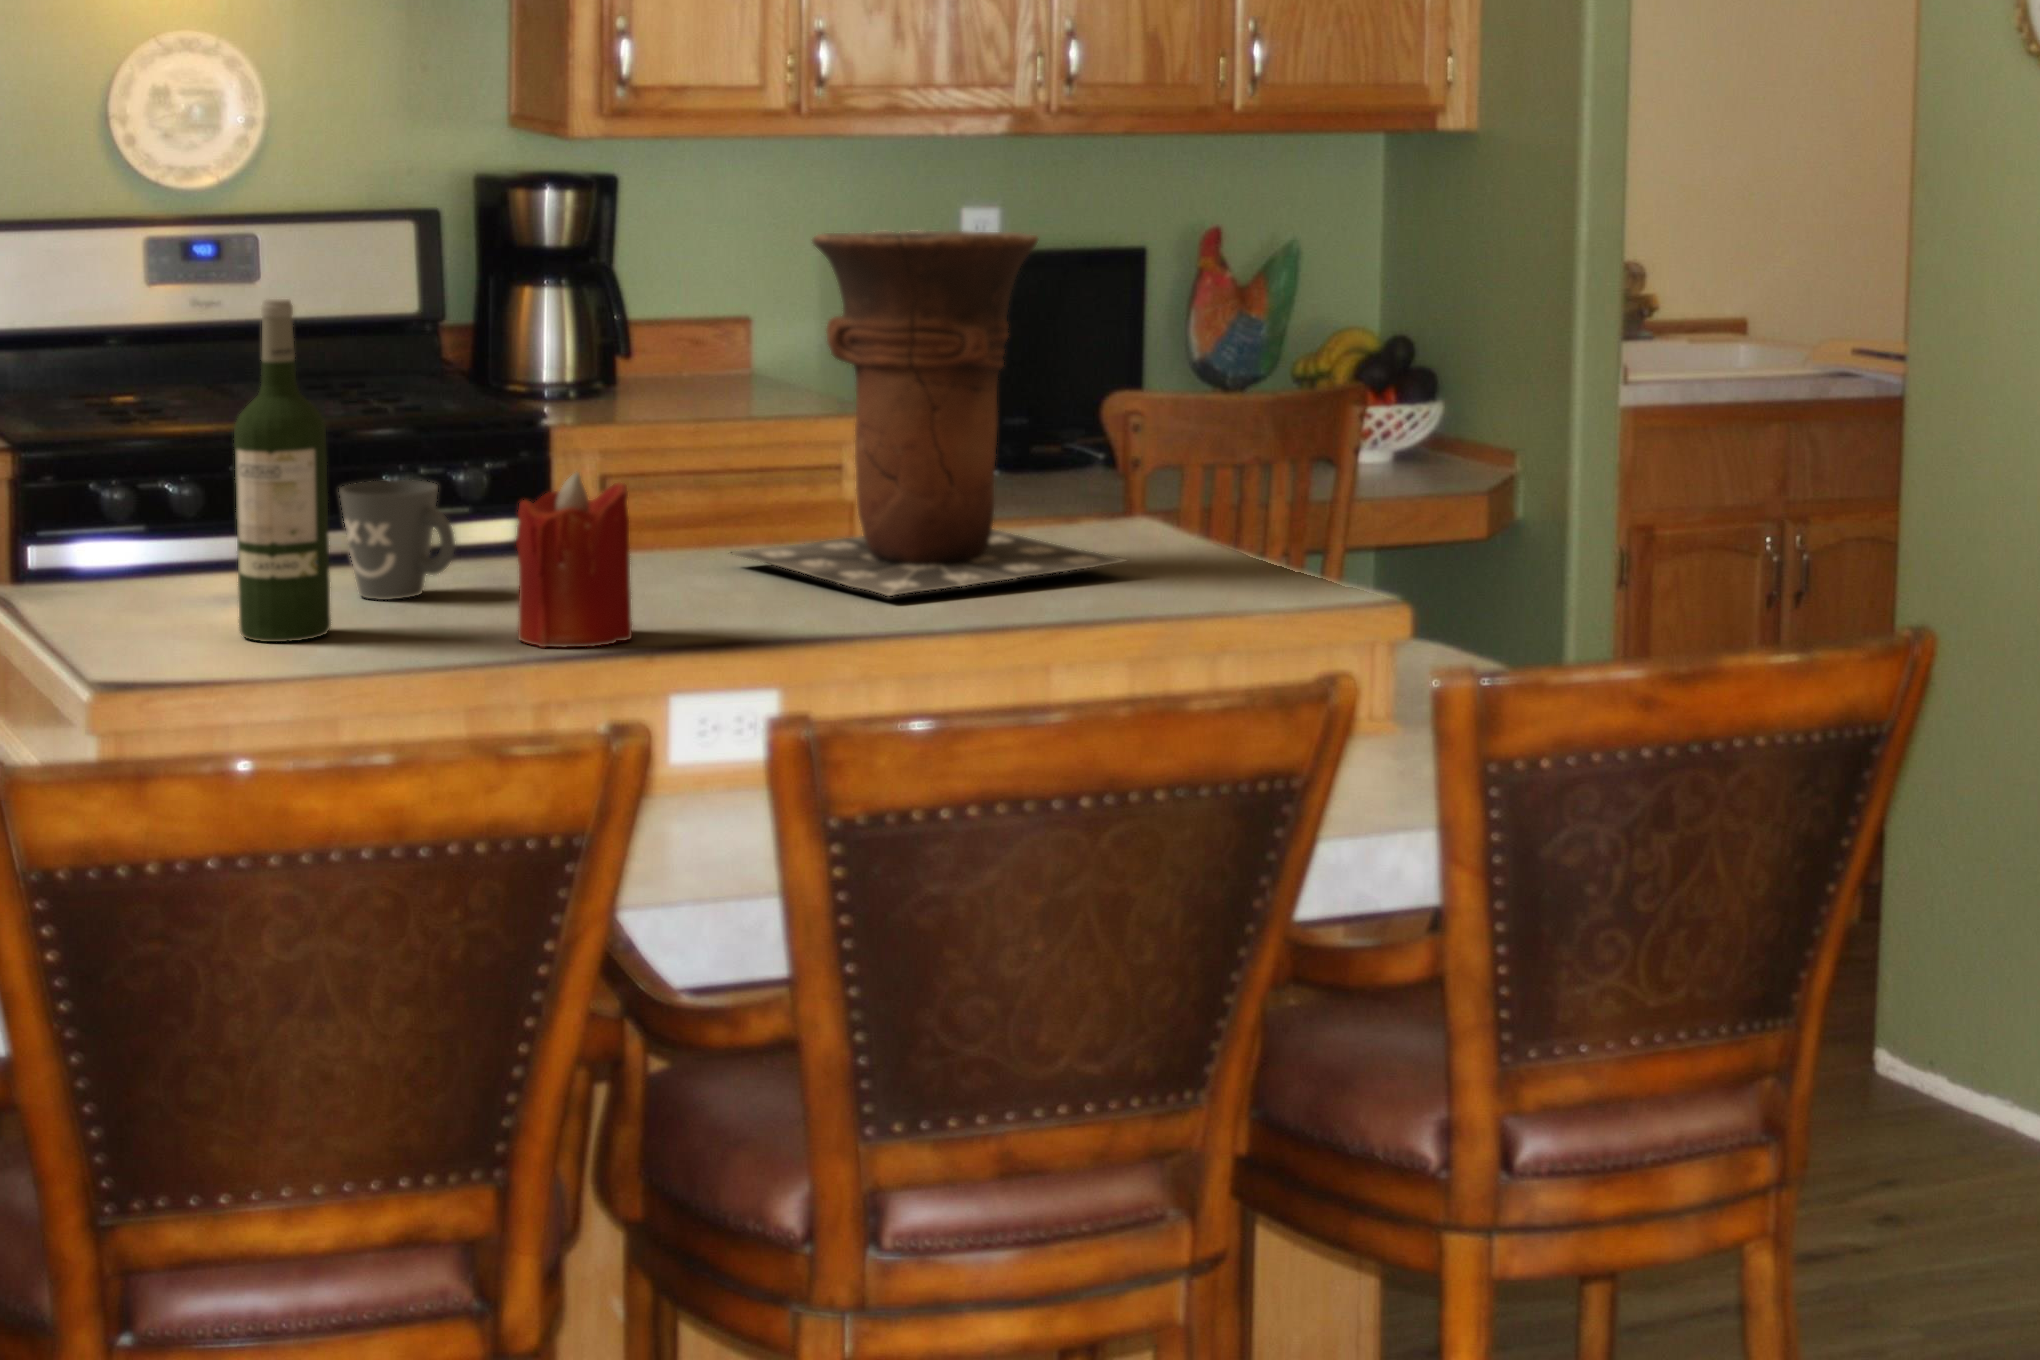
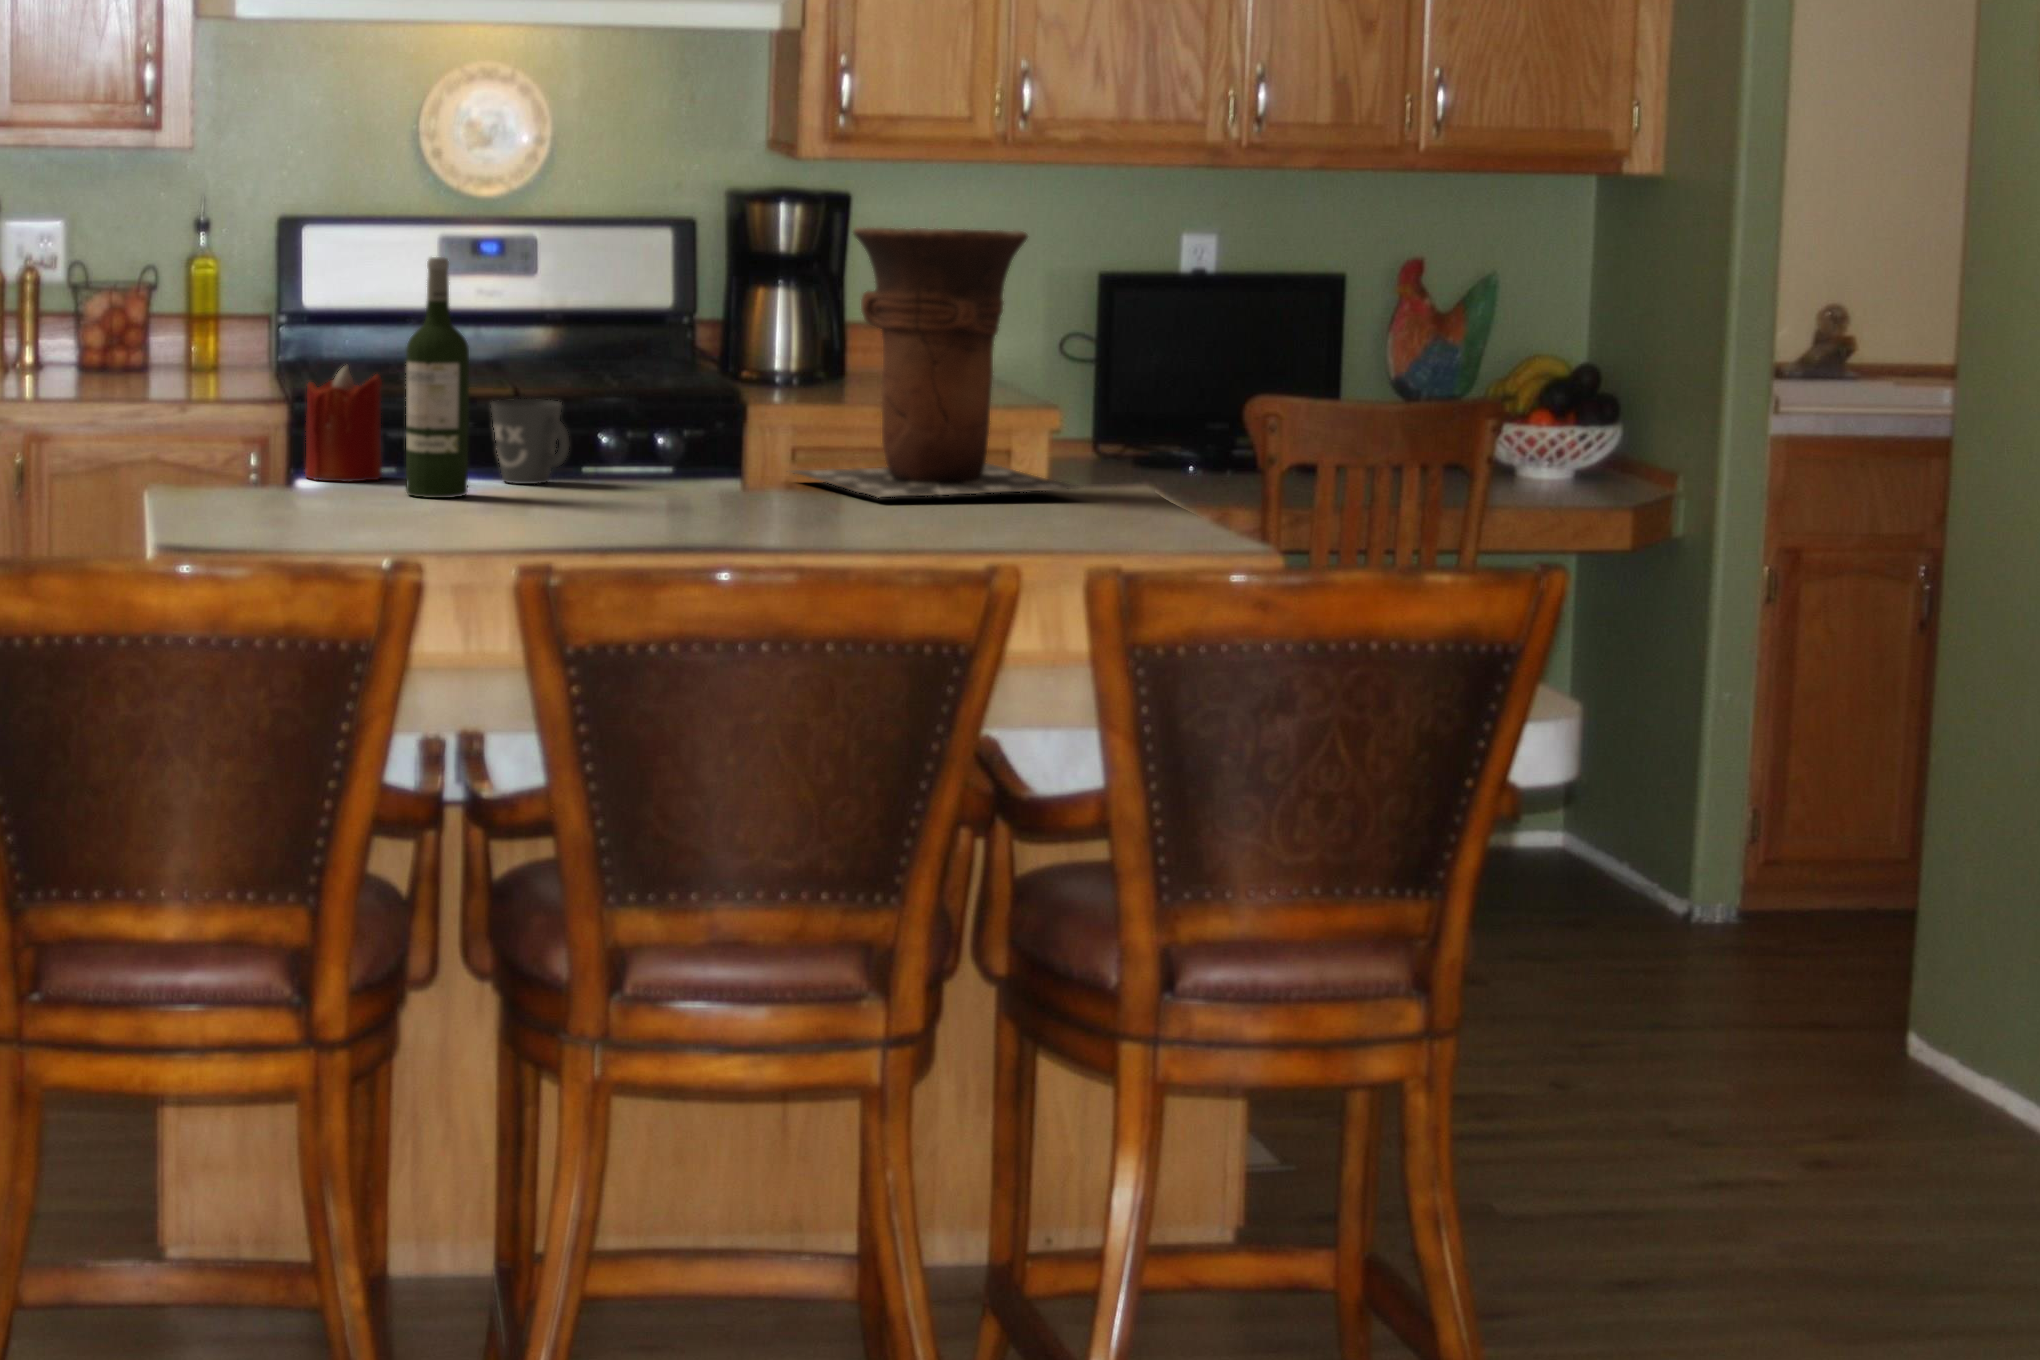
candle: present [516,473,632,647] -> present [305,366,382,482]

